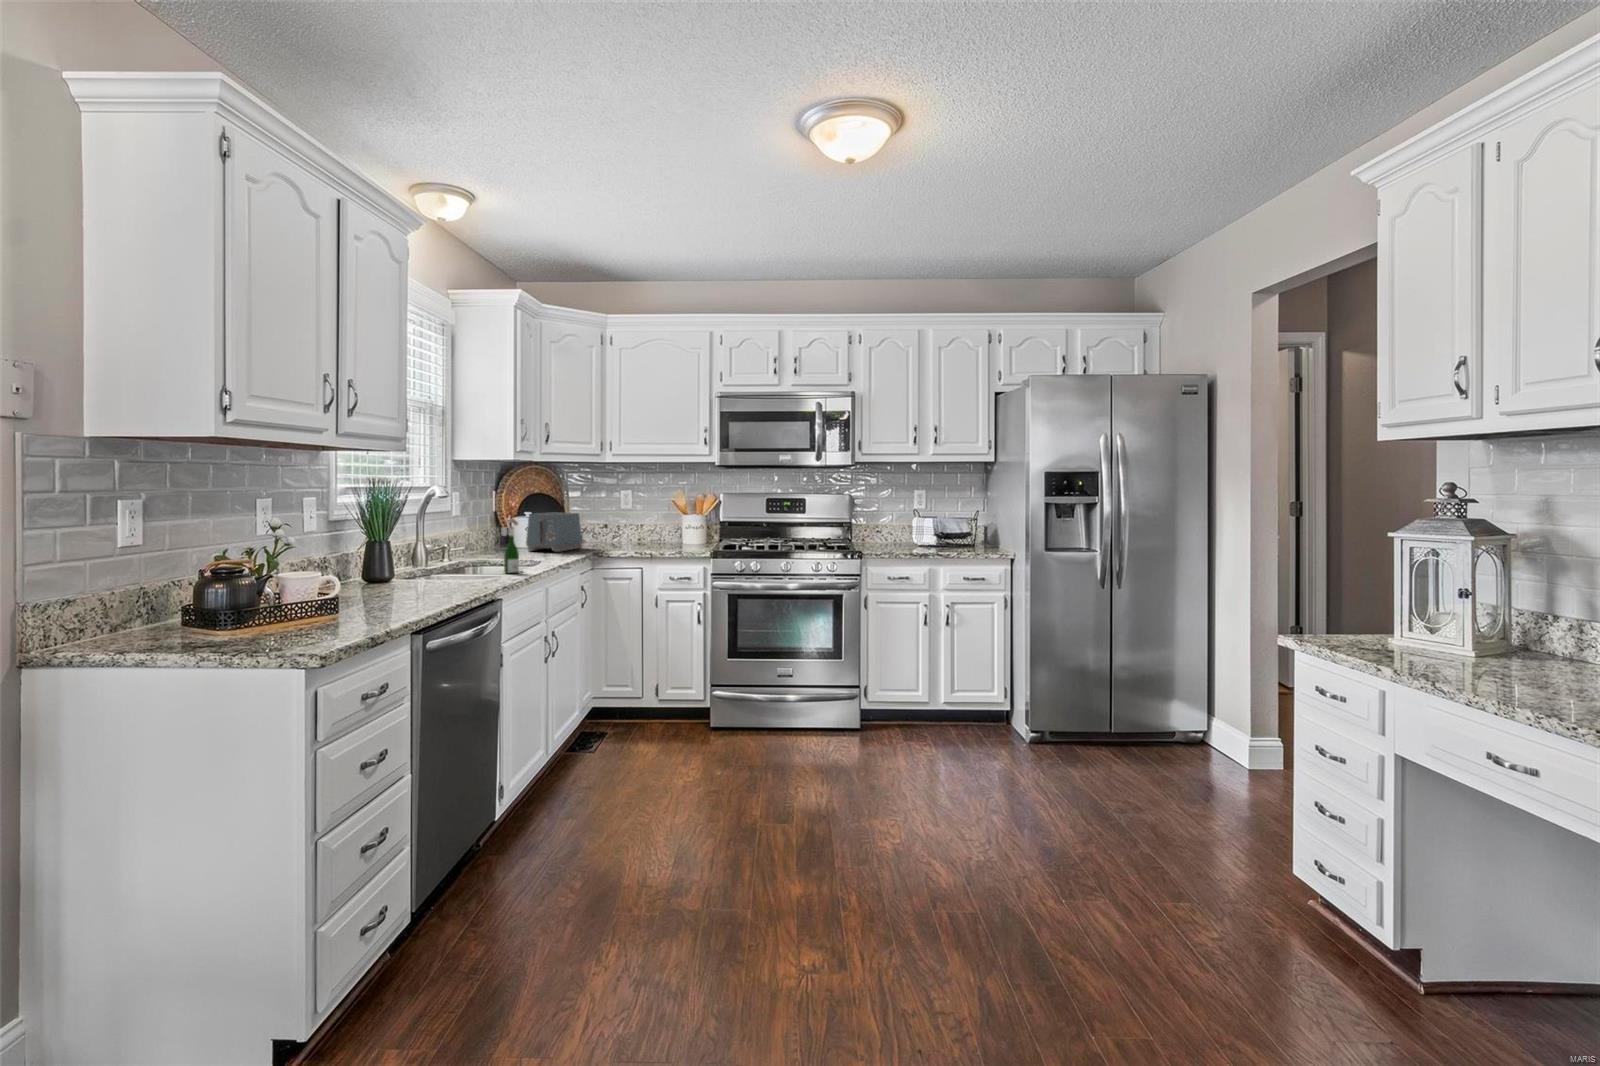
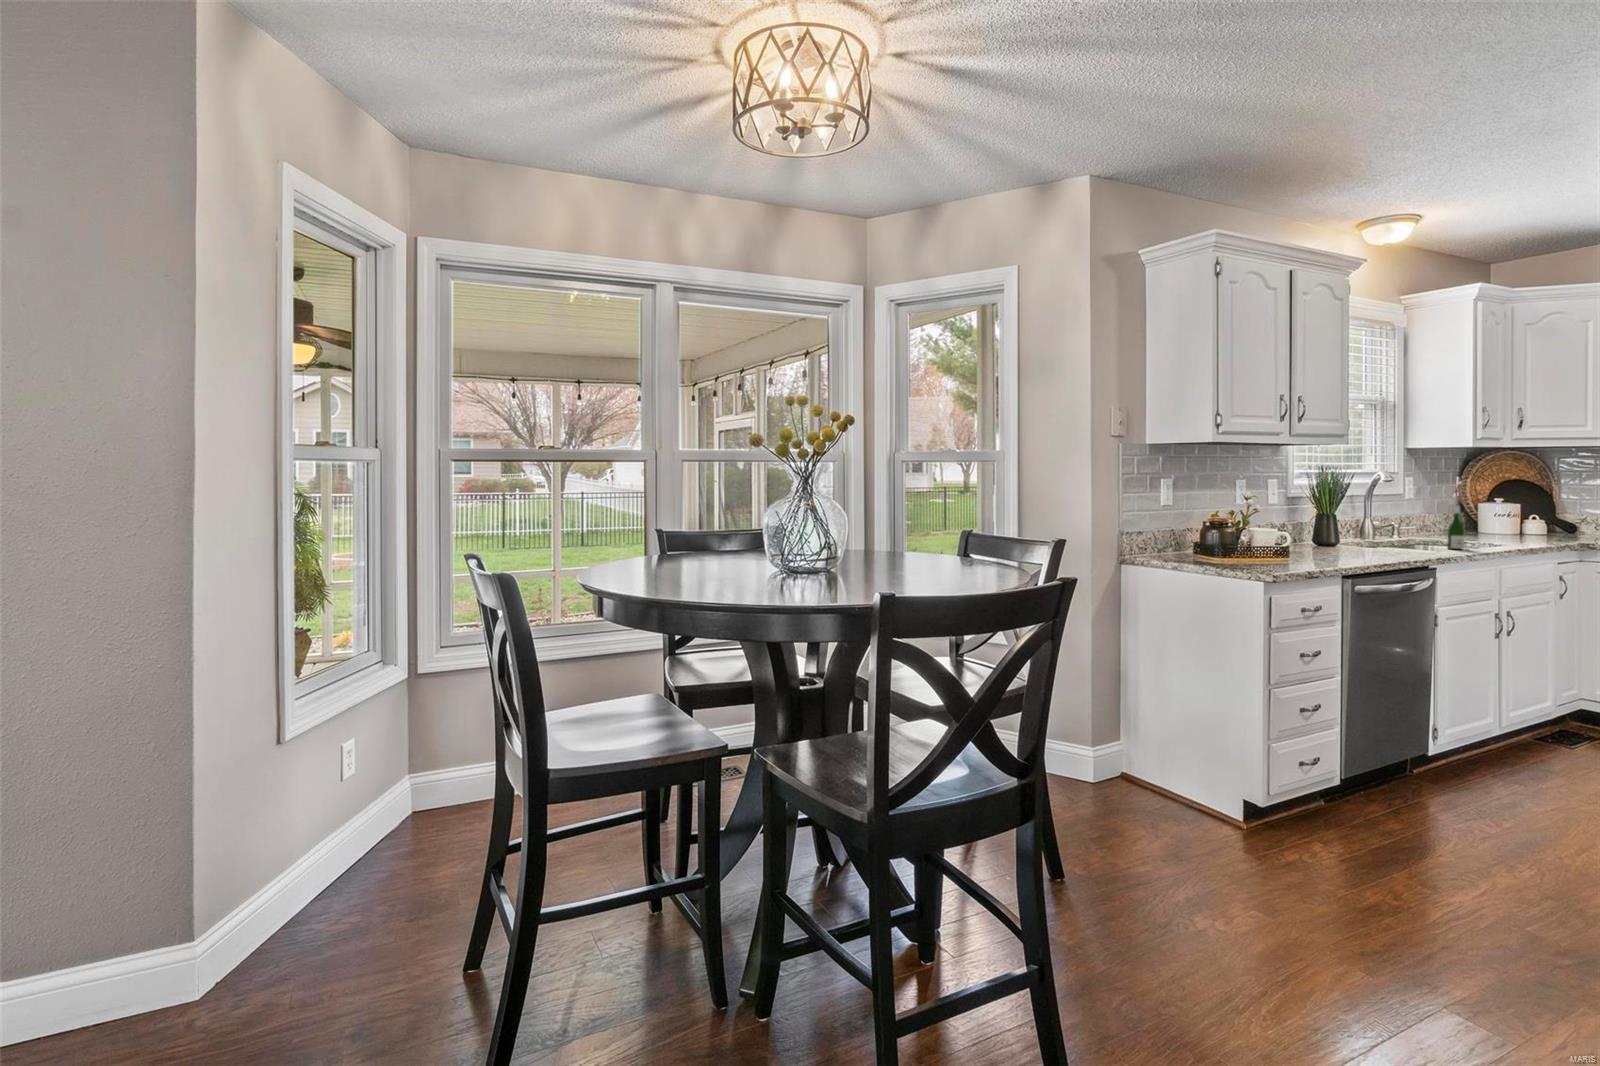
toaster: present [526,512,582,552] -> none [1489,497,1569,539]

